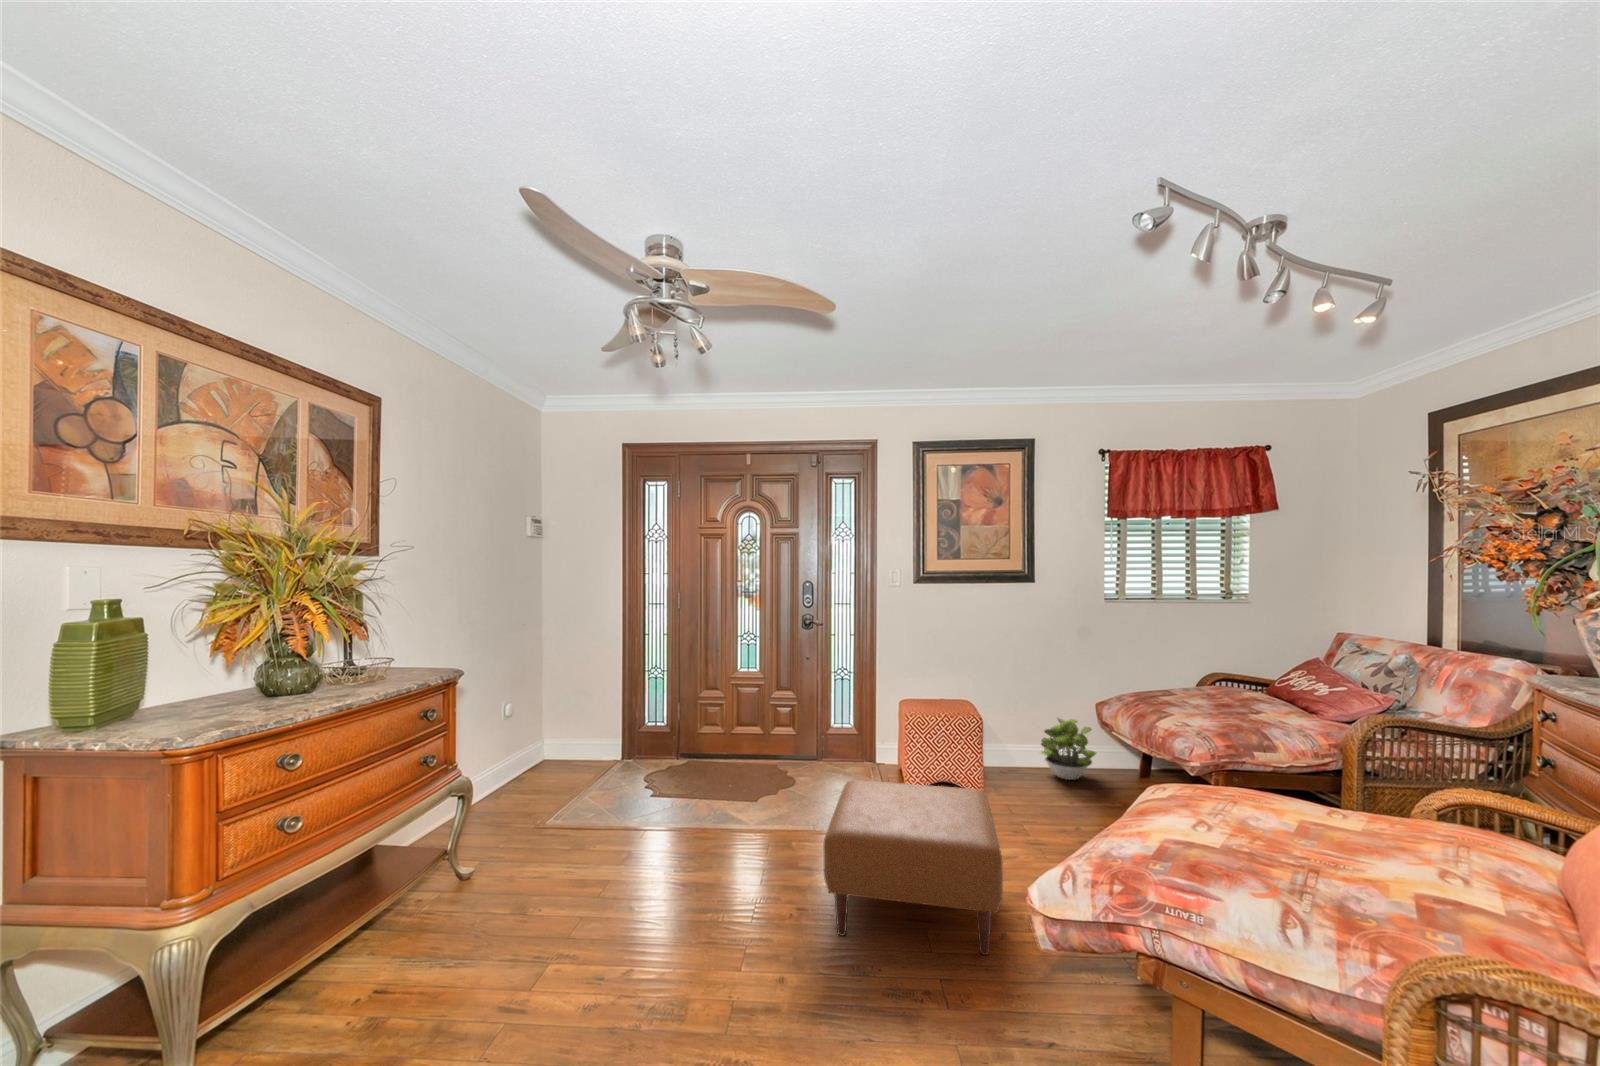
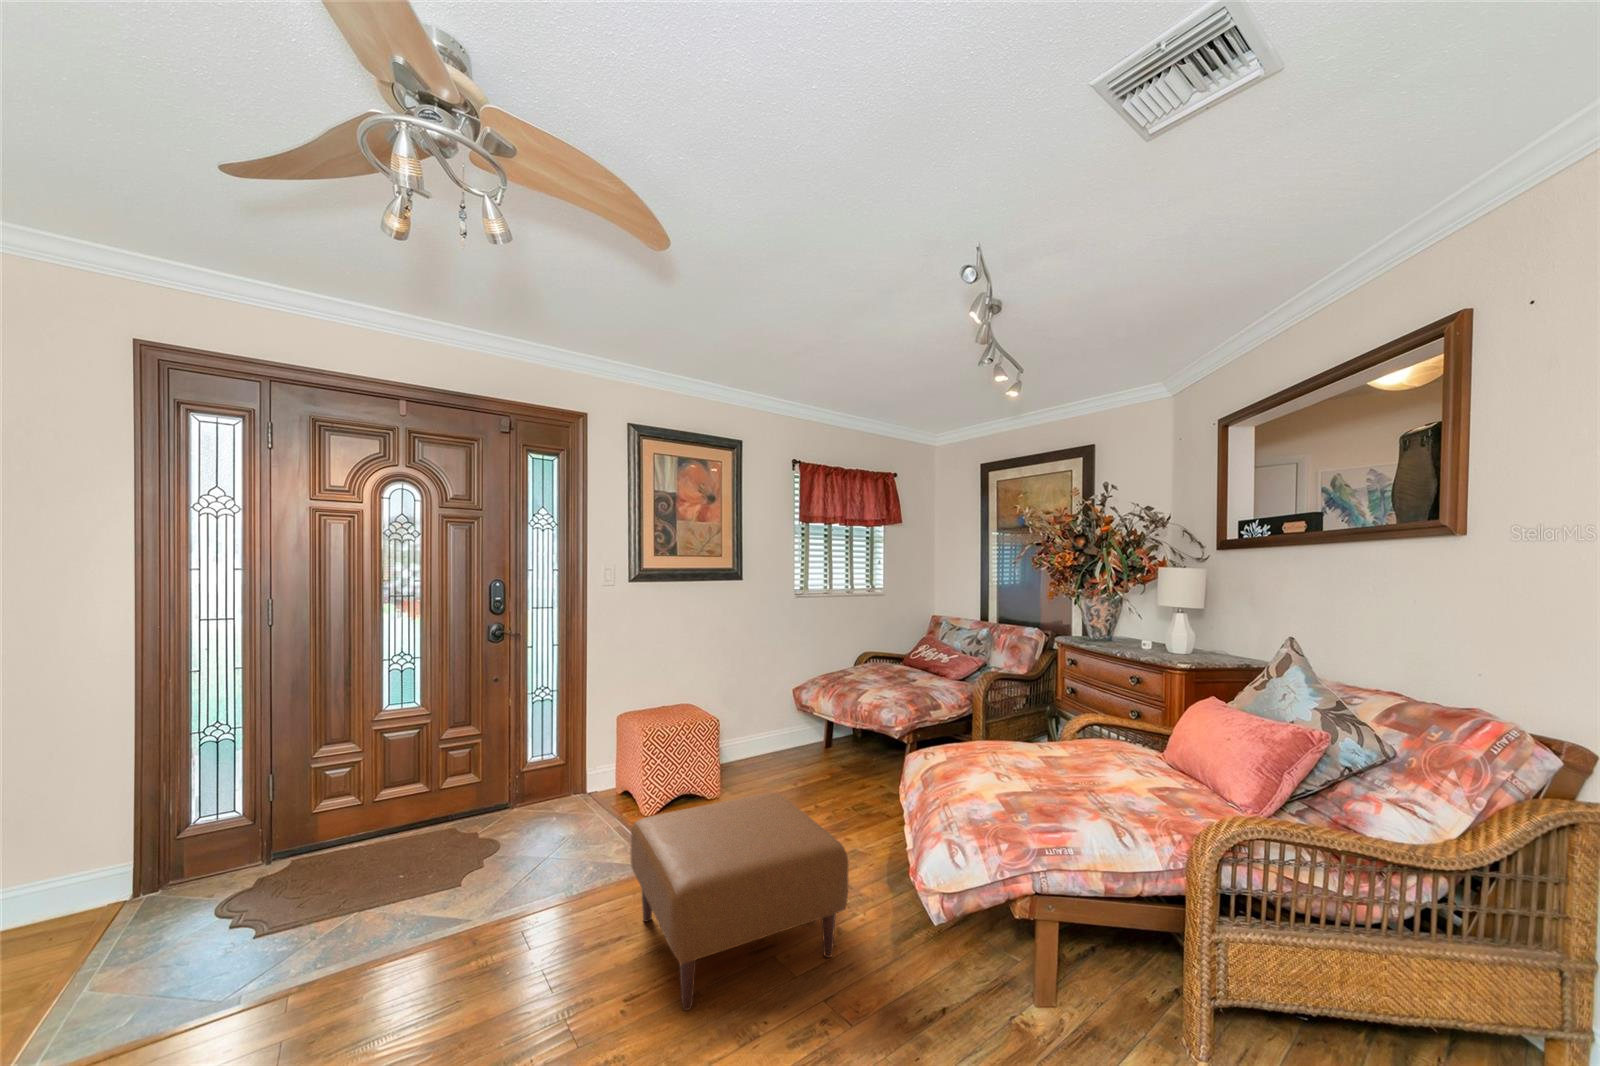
potted plant: present [1041,718,1096,780] -> none [745,706,796,763]

